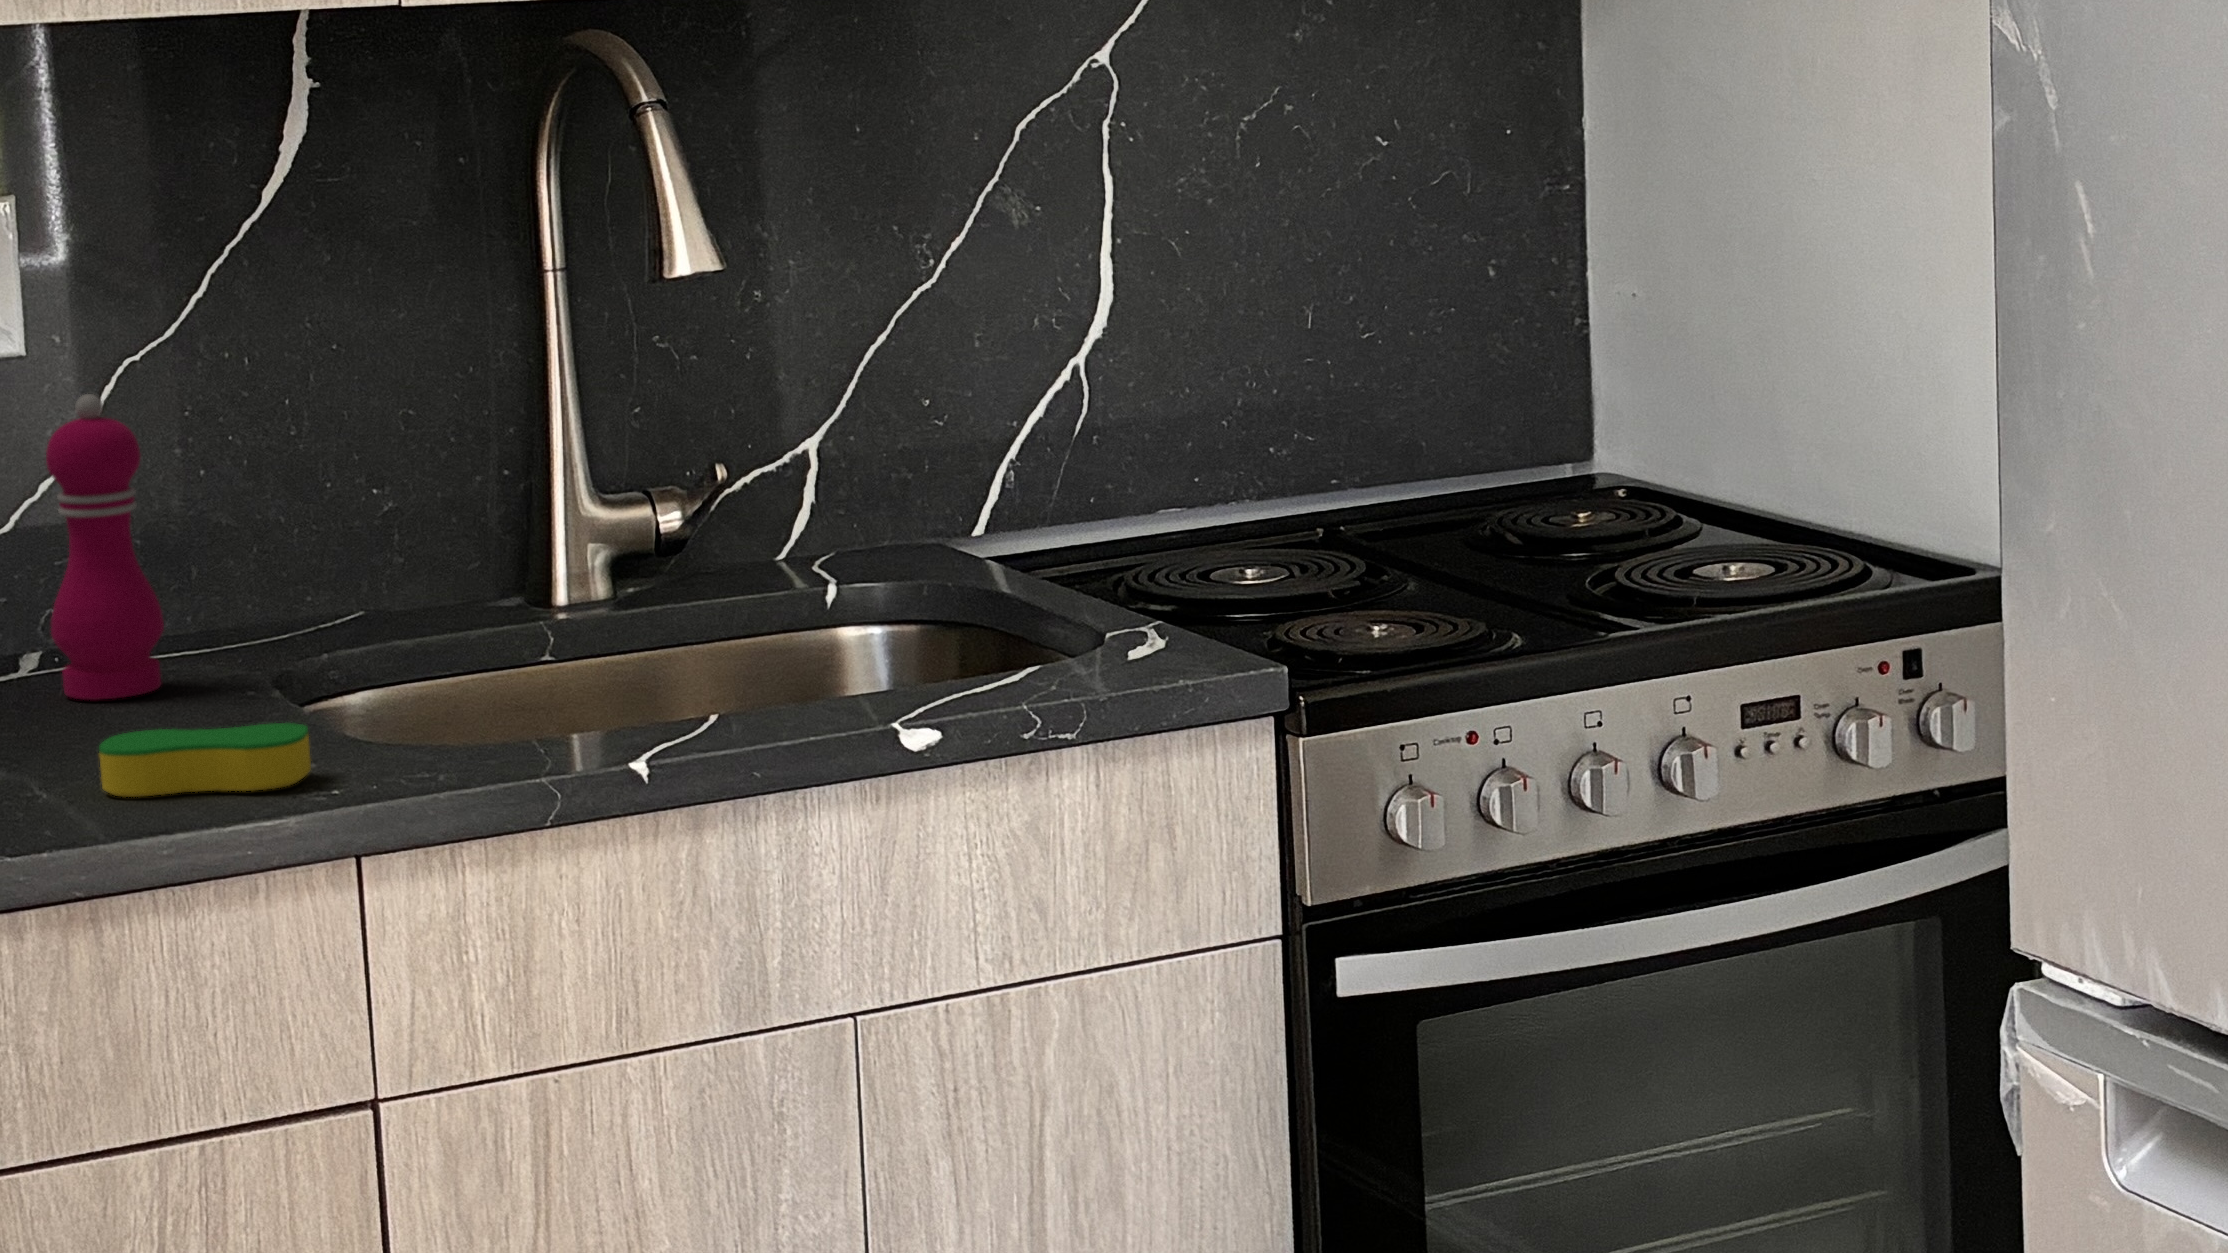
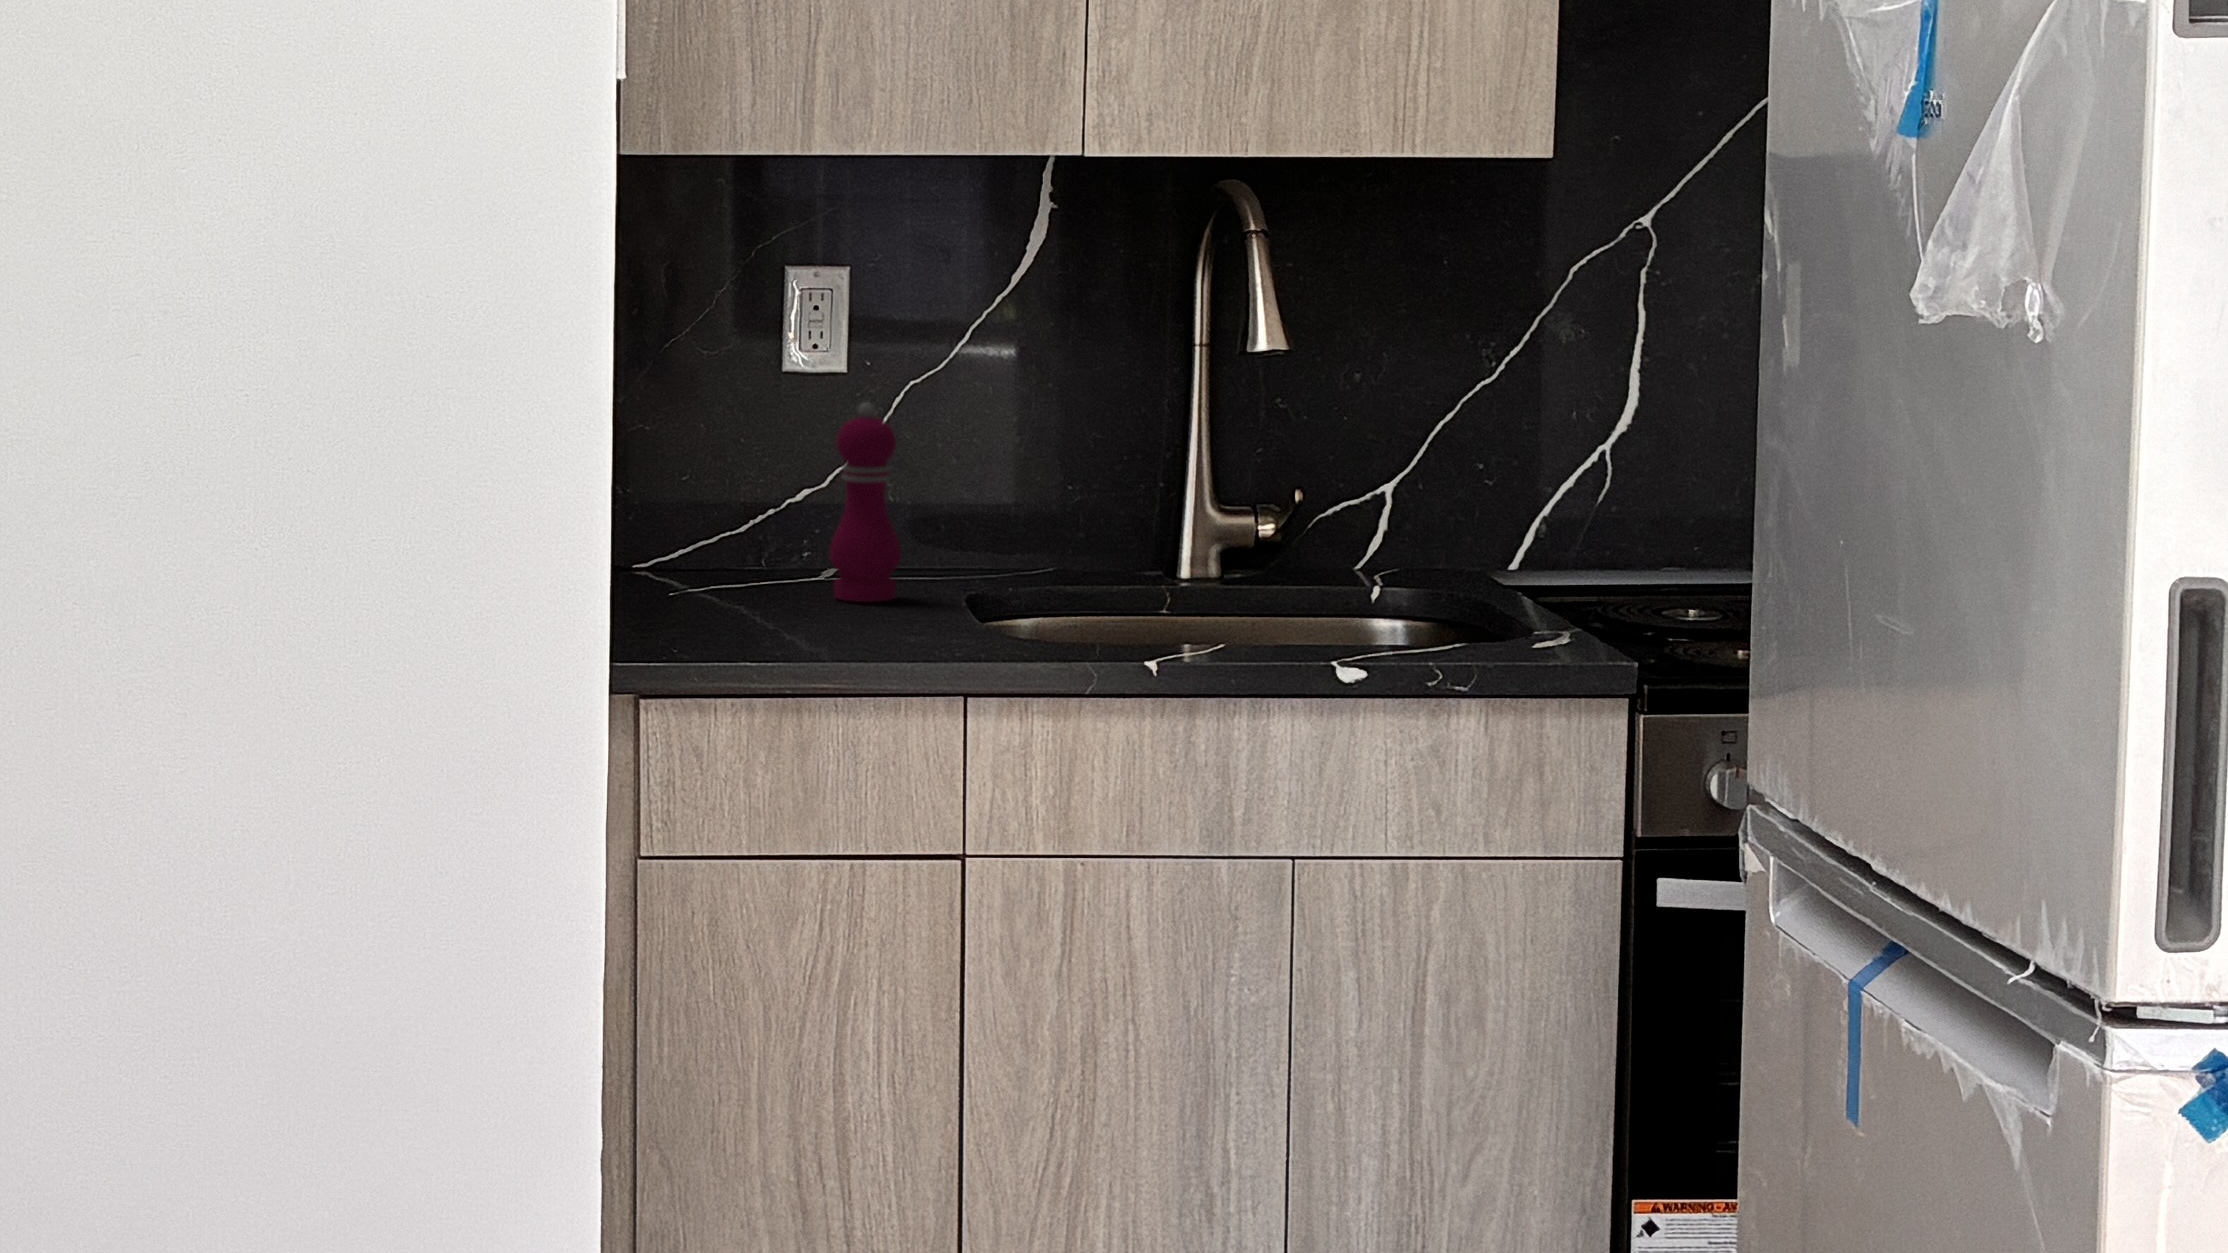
sponge: present [99,723,311,797] -> none [825,612,955,655]

